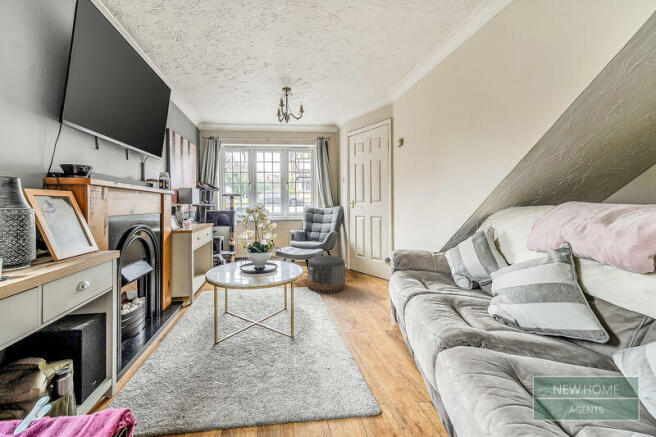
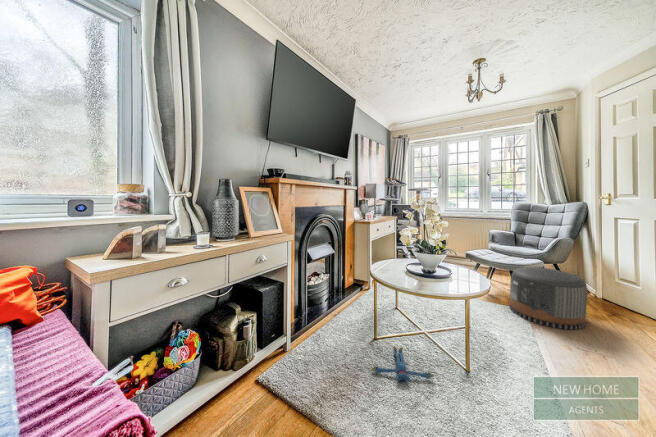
plush toy: none [224,339,273,367] -> present [372,347,434,381]

